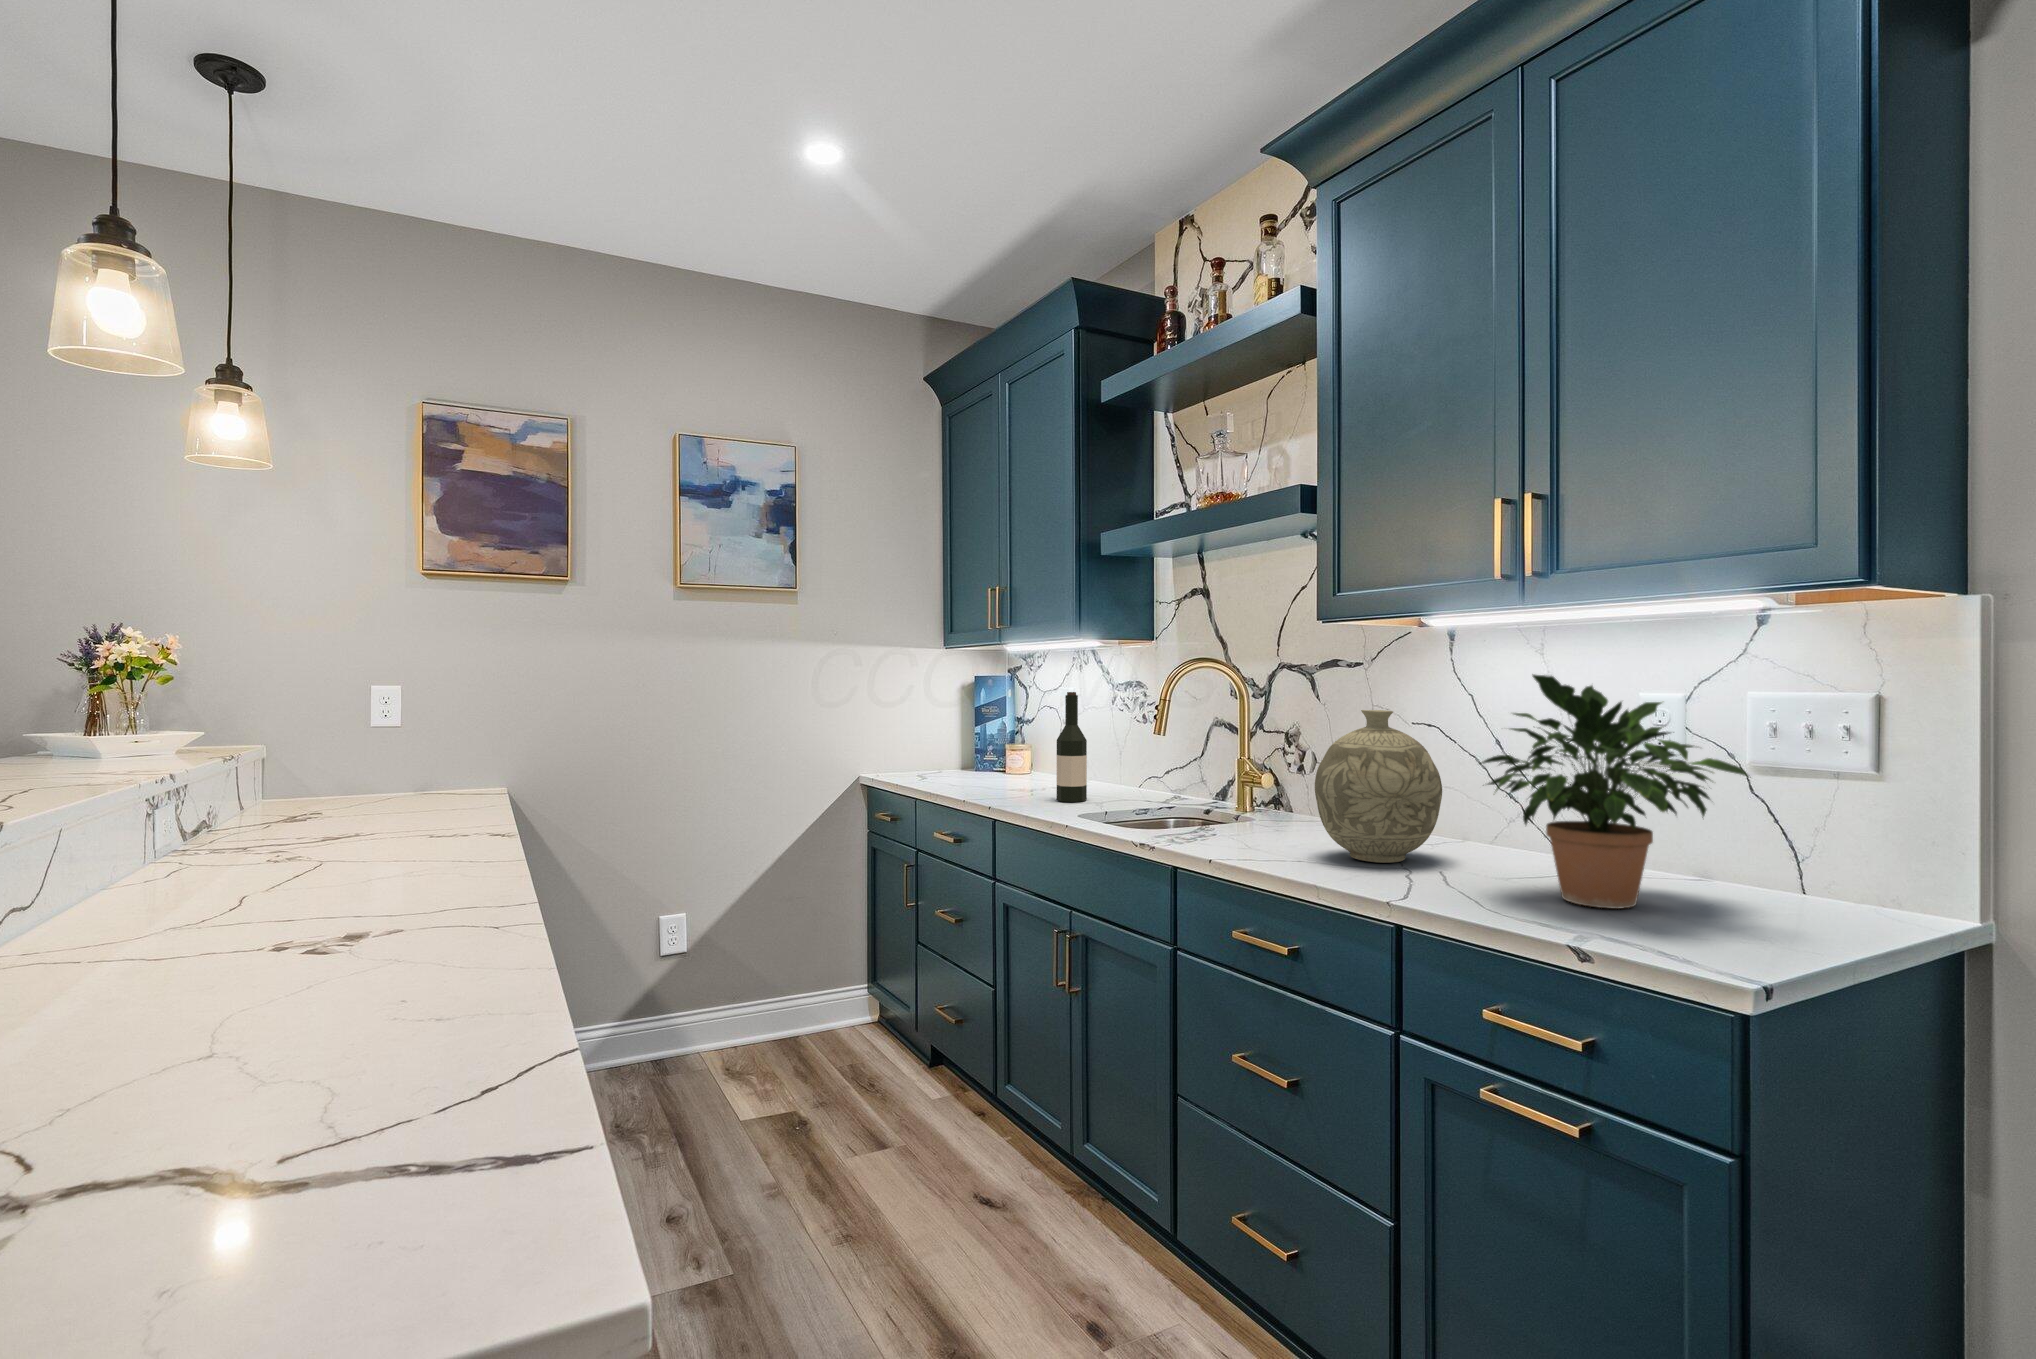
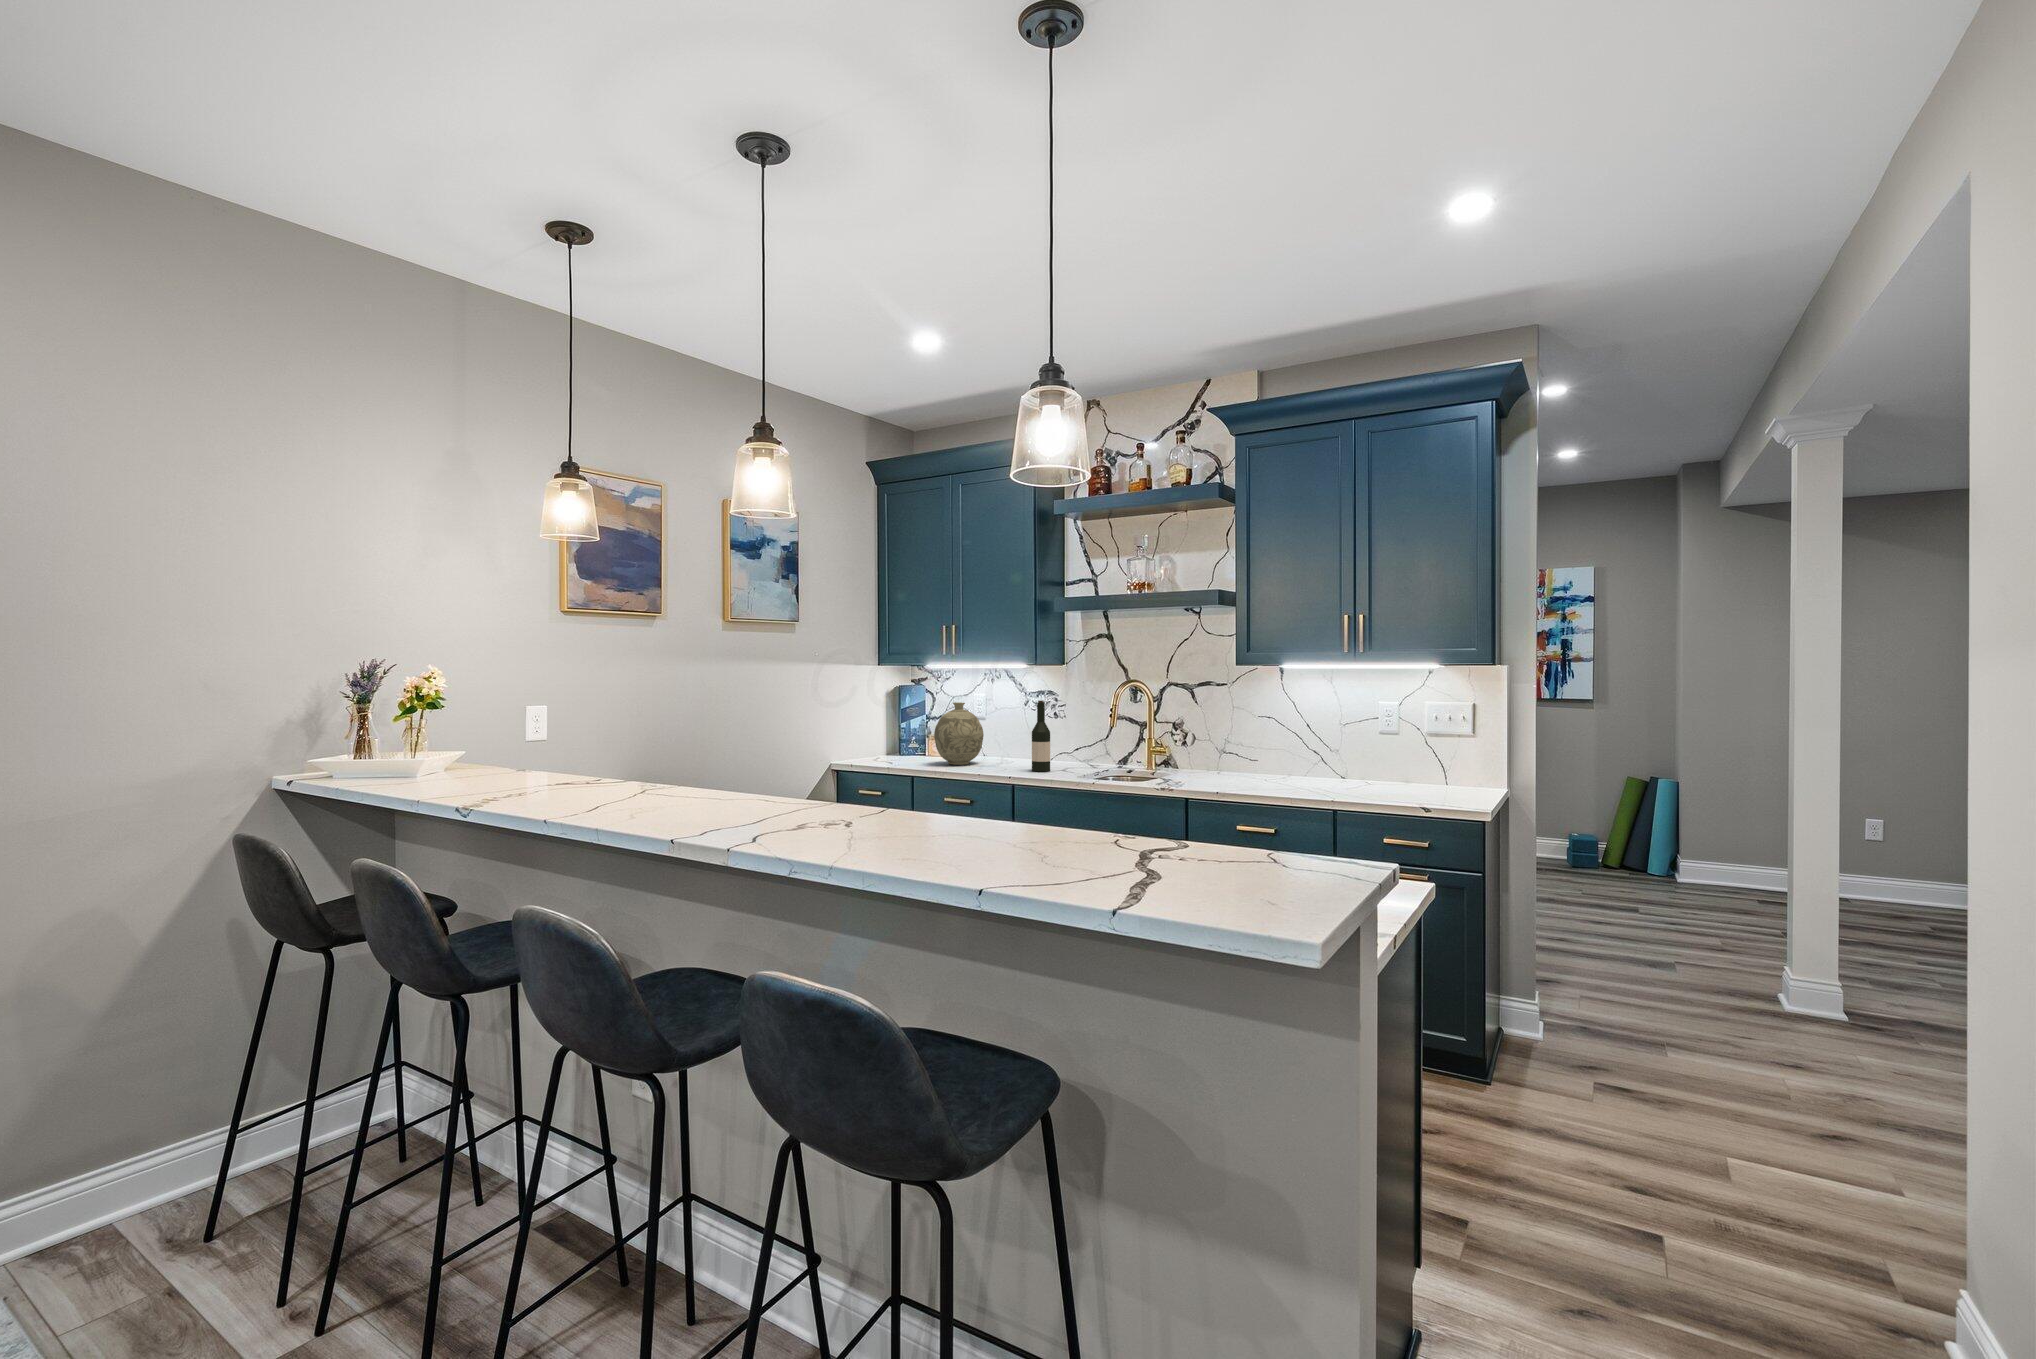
potted plant: present [1482,674,1748,909] -> none [1341,694,1455,794]
decorative vase: present [1315,710,1442,863] -> present [934,702,984,765]

